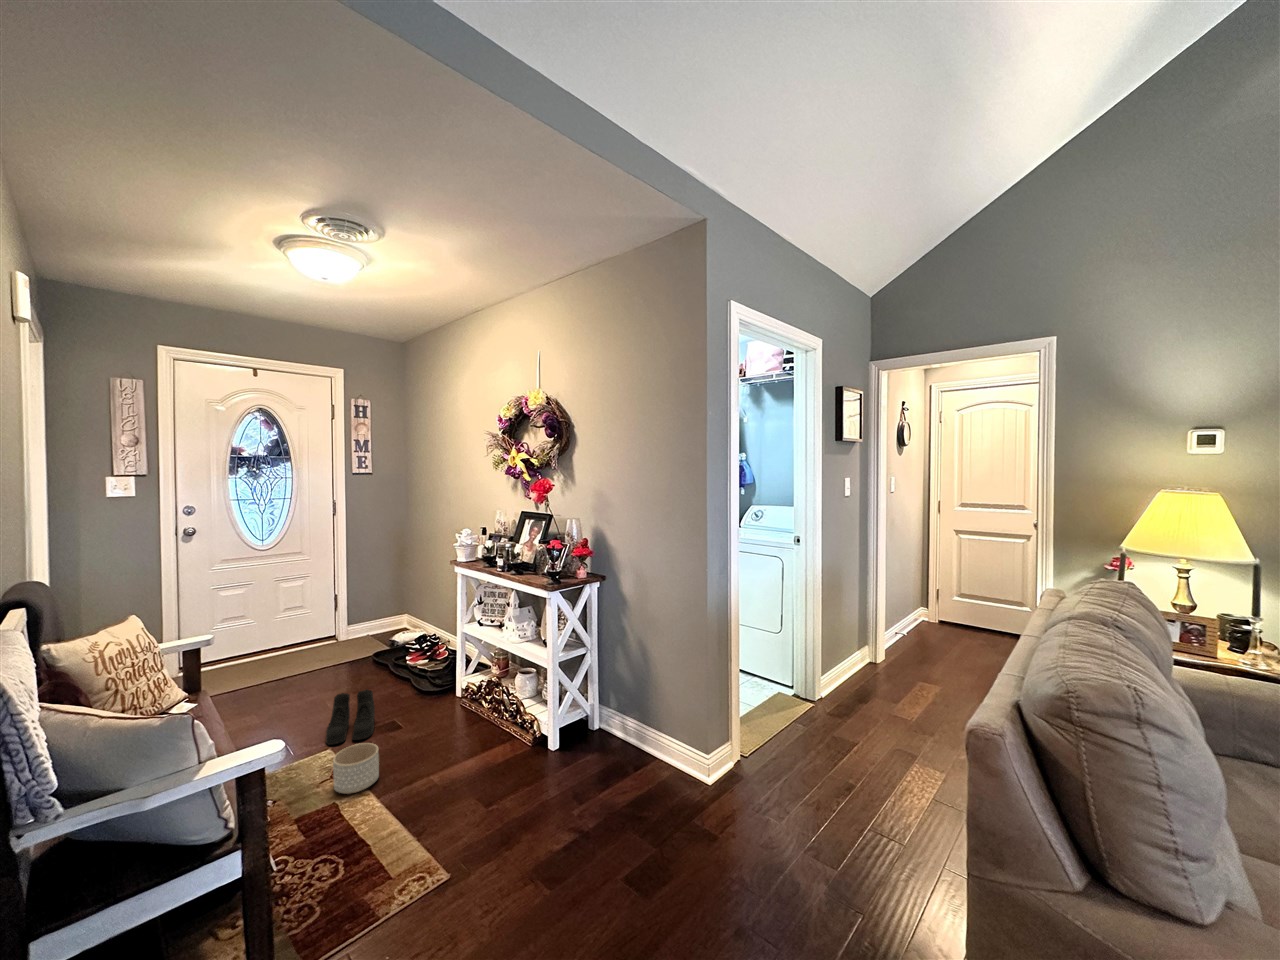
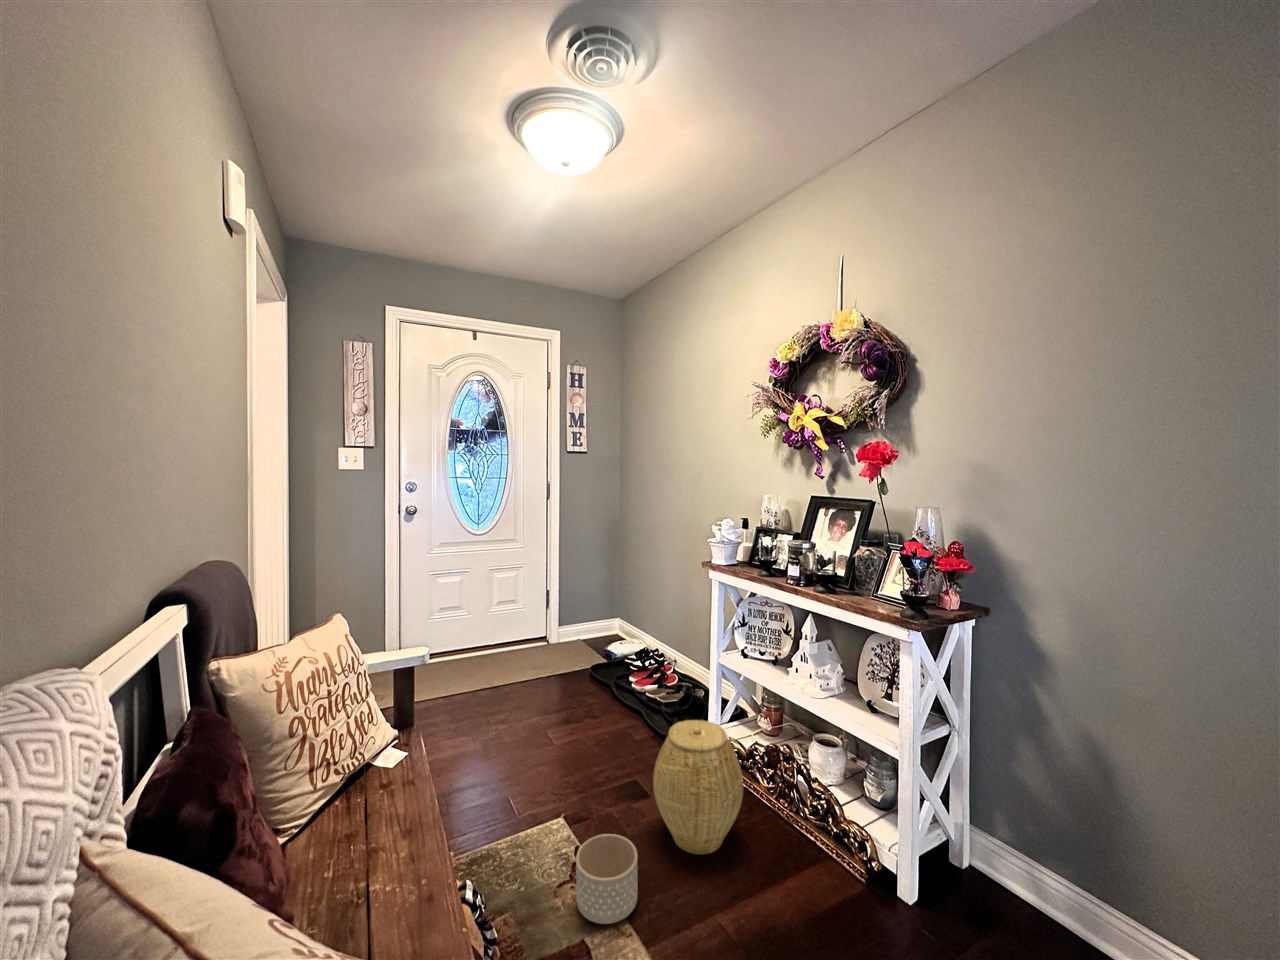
woven basket: none [398,666,462,751] -> present [653,720,743,854]
boots: present [326,689,375,745] -> none [555,731,612,811]

